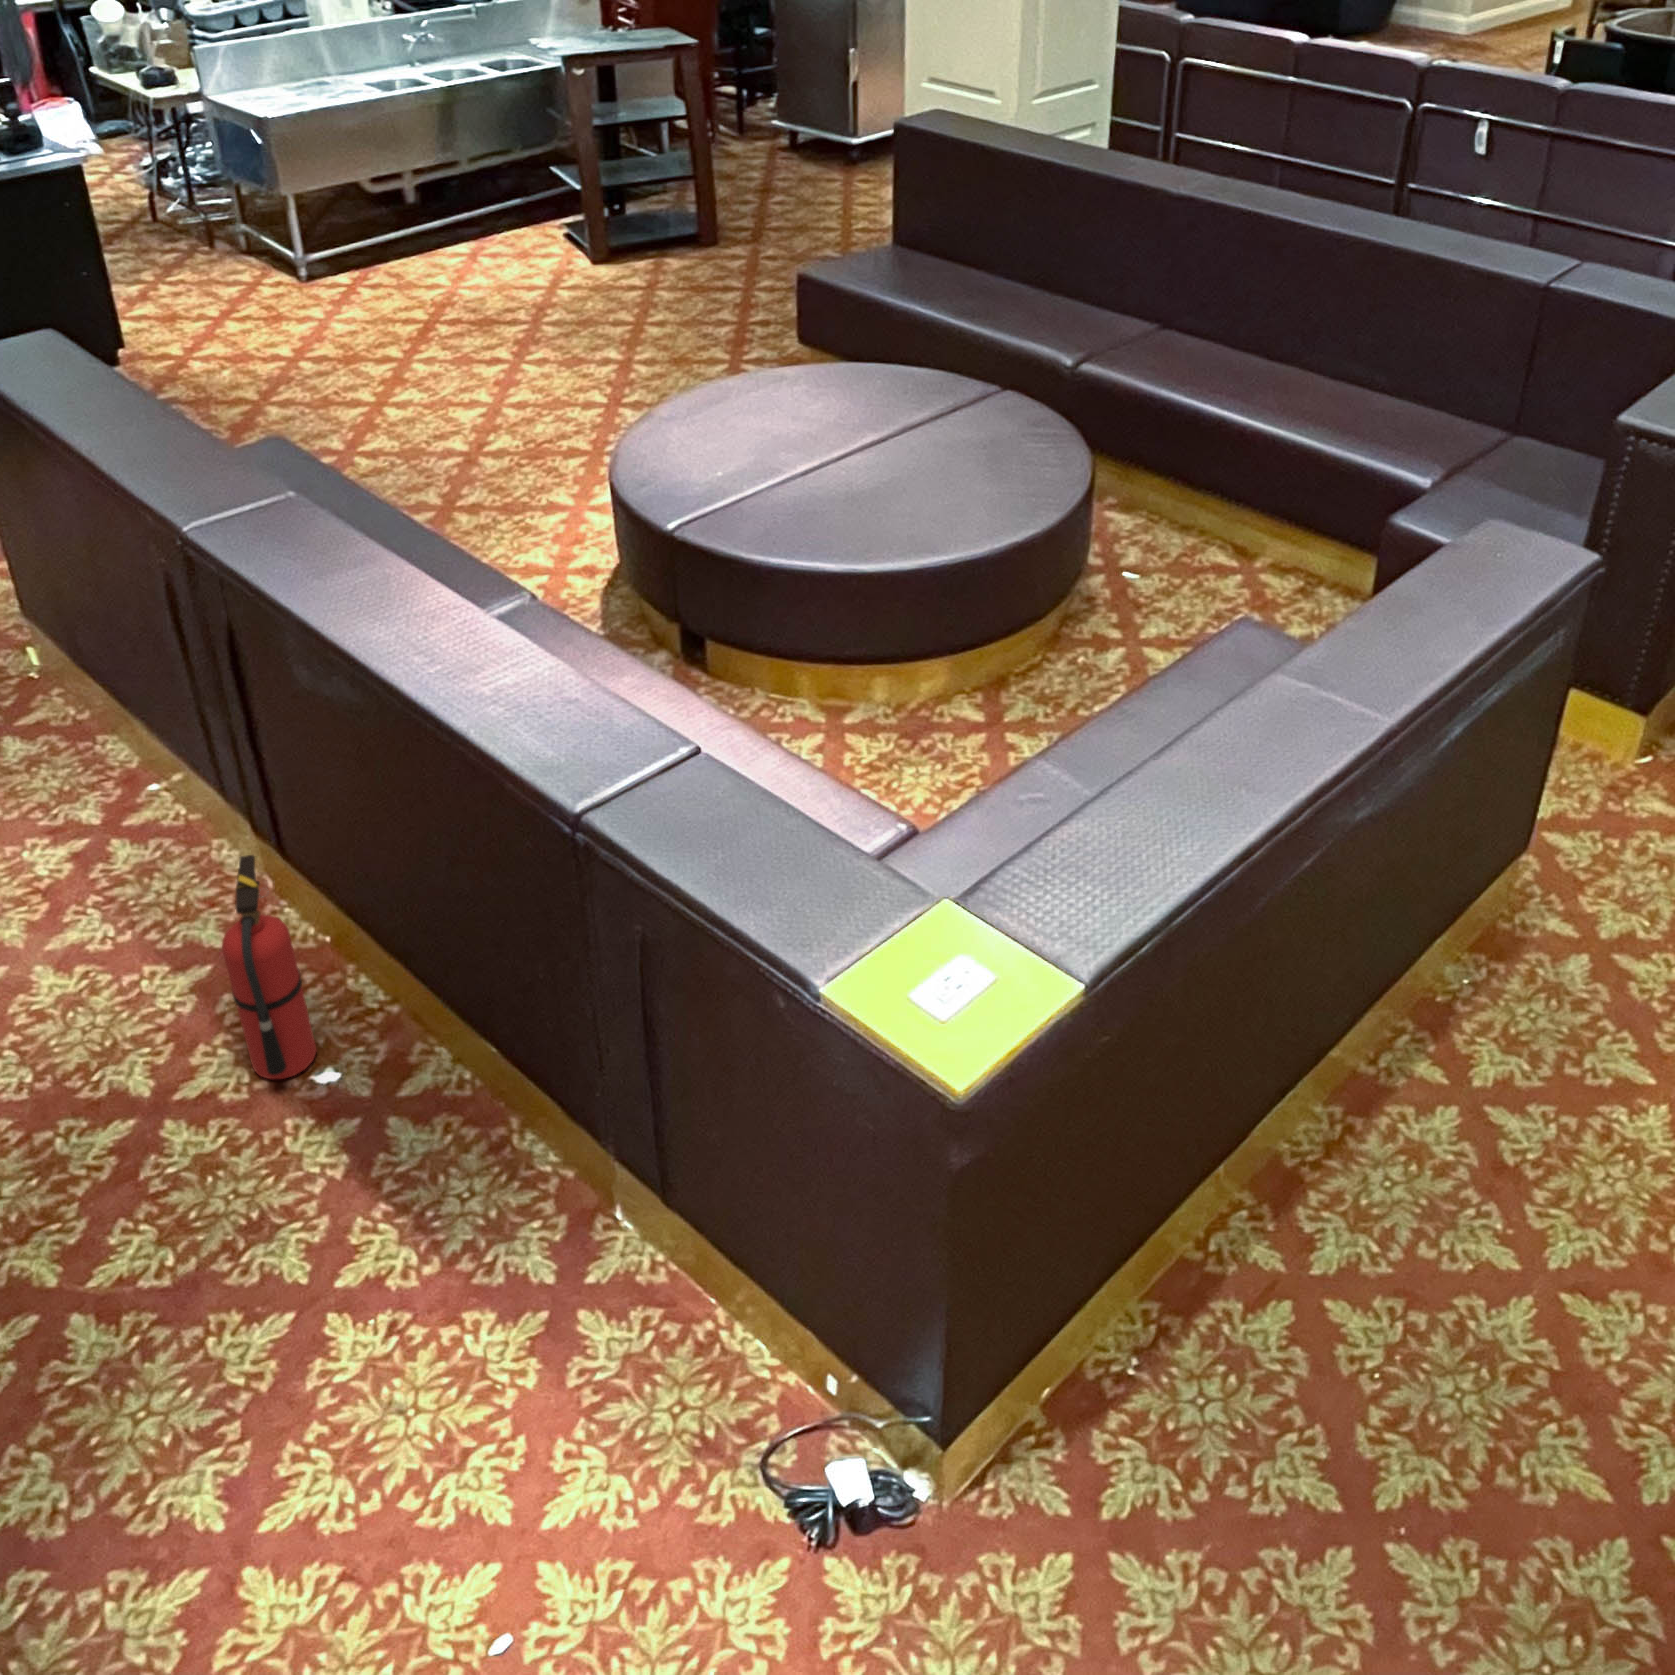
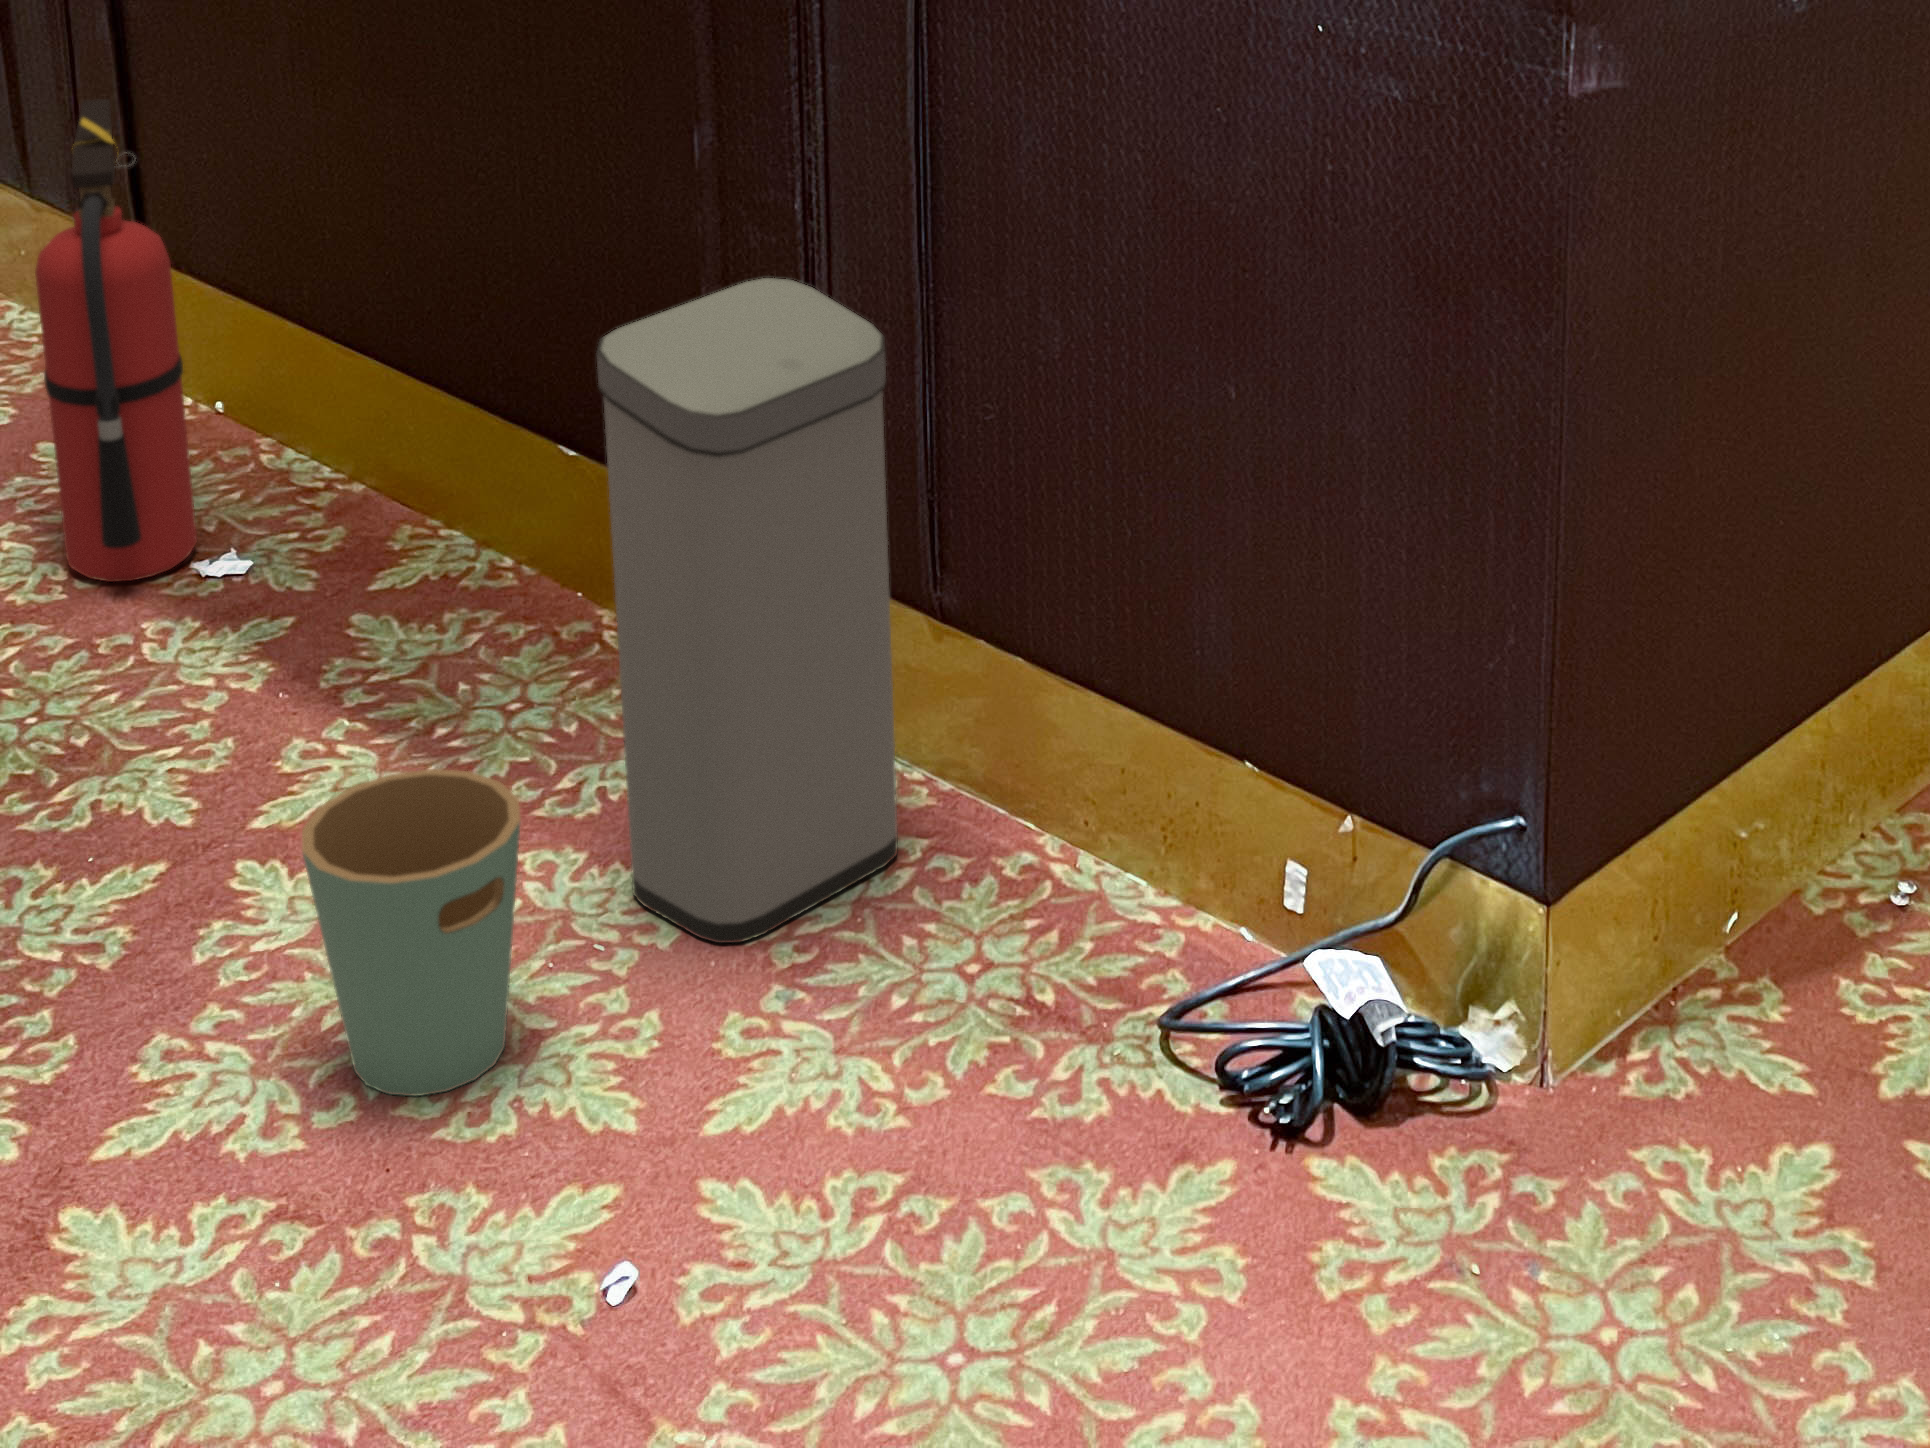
trash can: none [346,1074,649,1492] -> present [302,278,898,1096]

